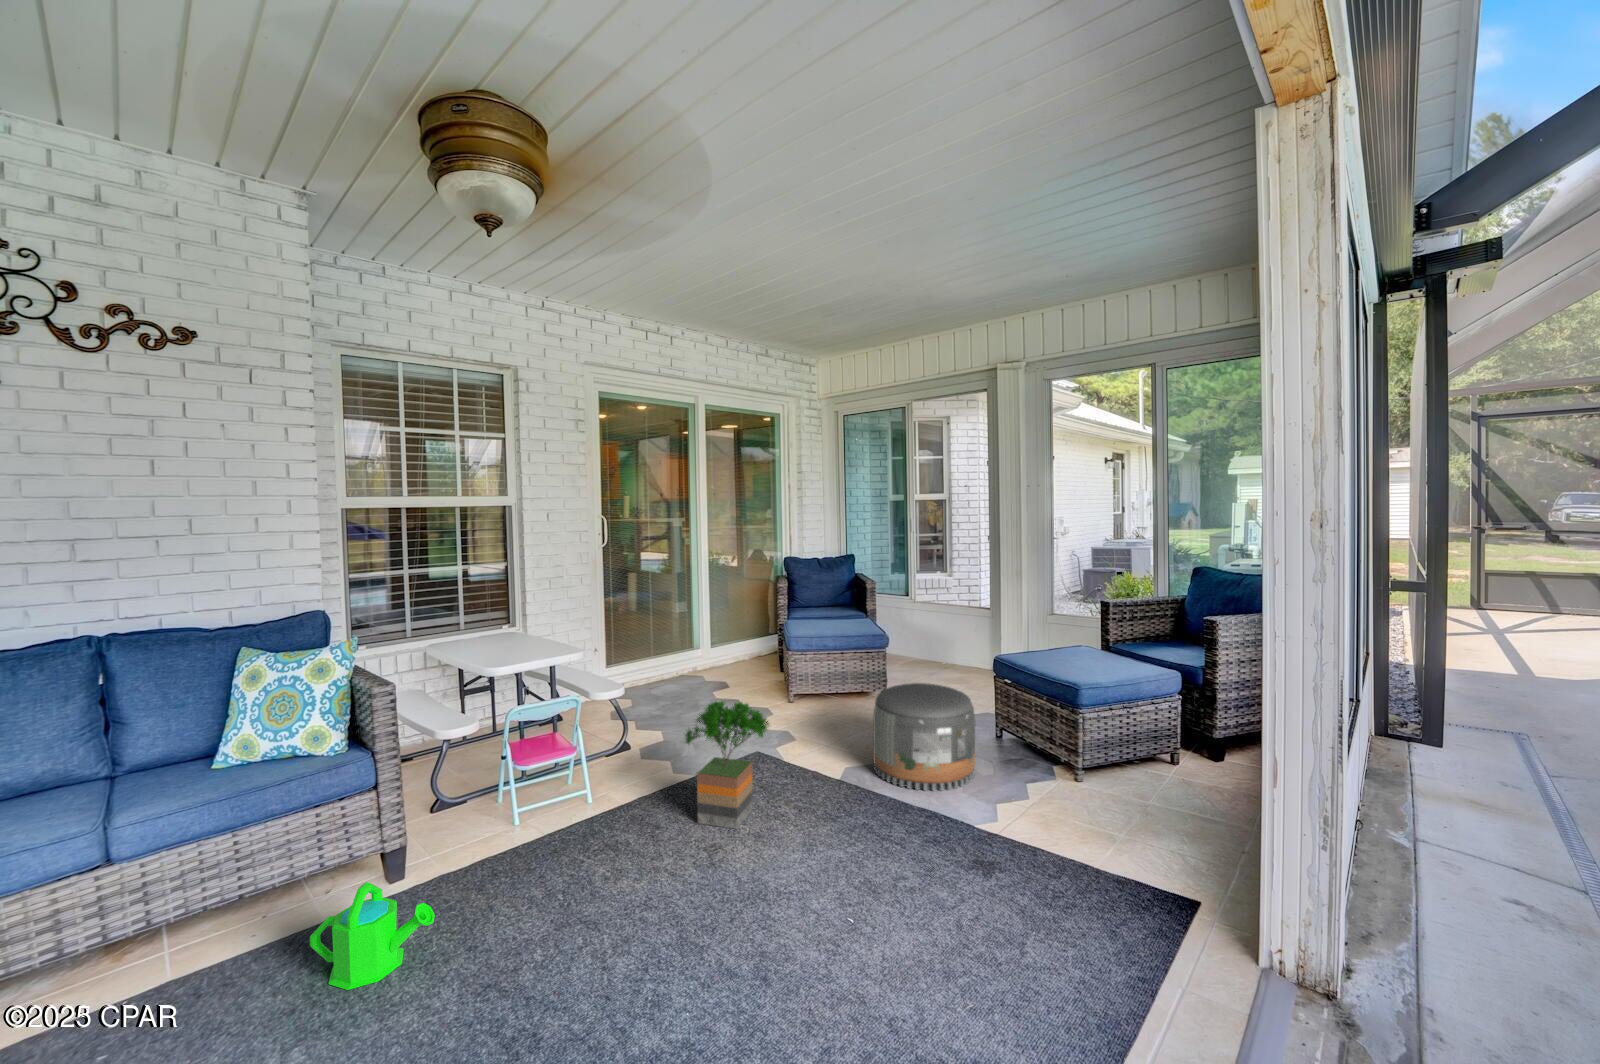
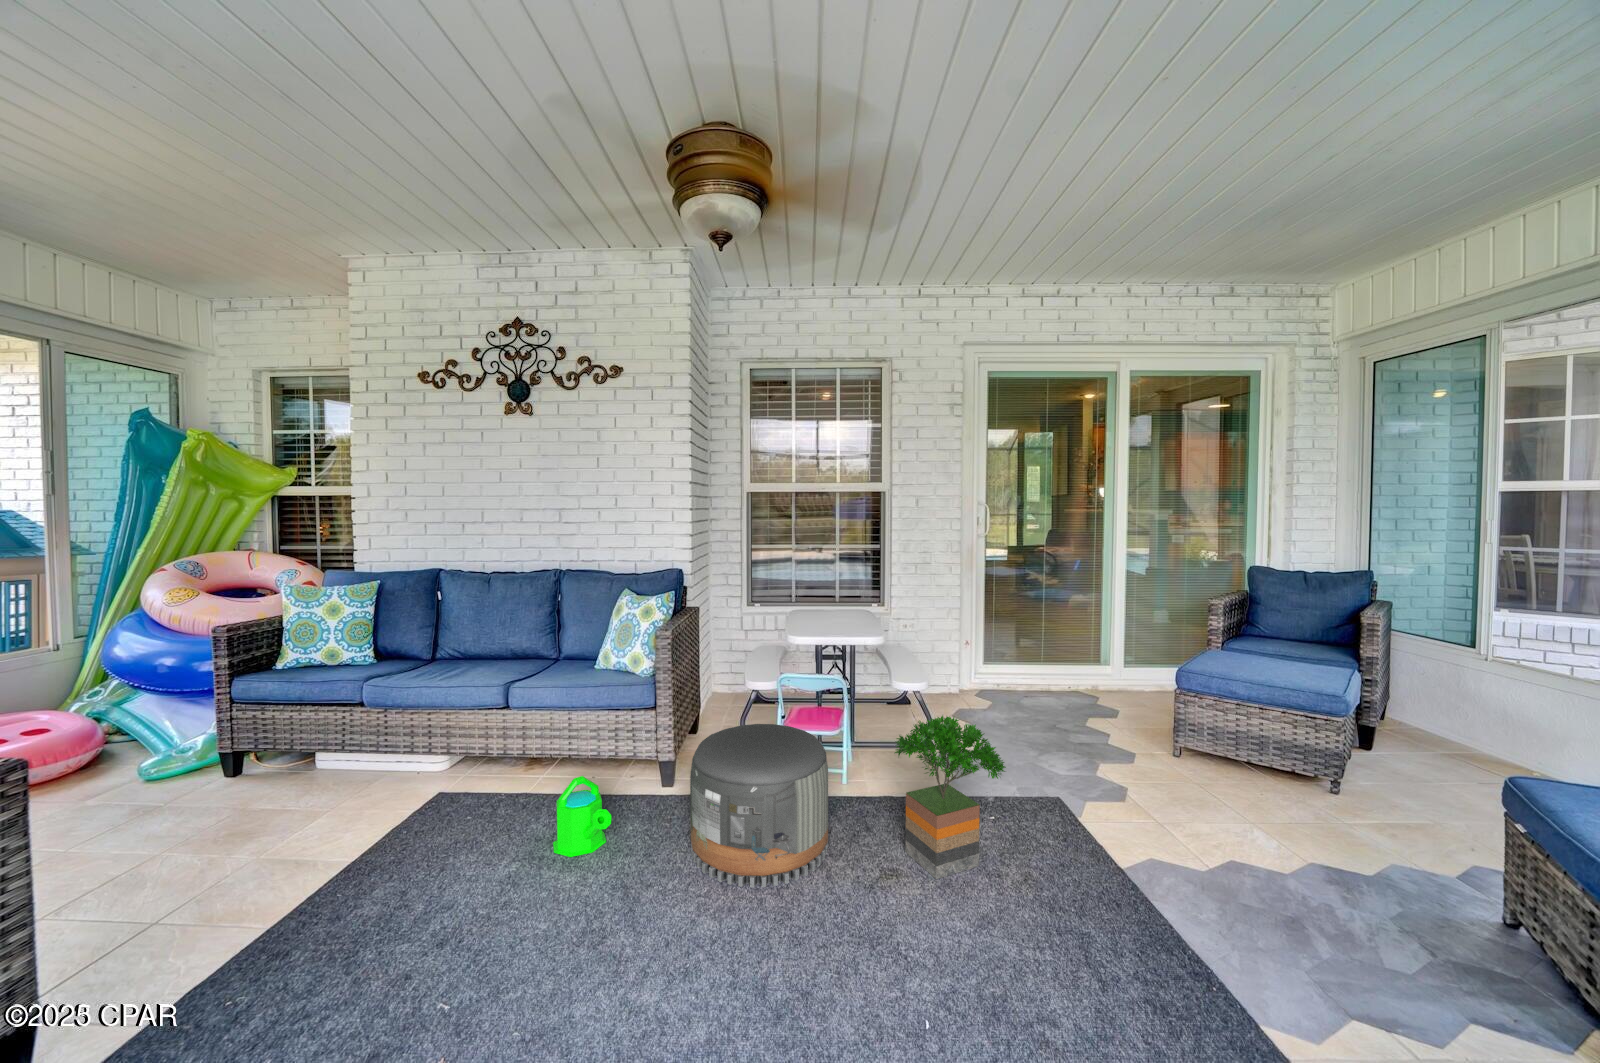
pouf: present [873,683,975,791] -> present [690,724,828,888]

